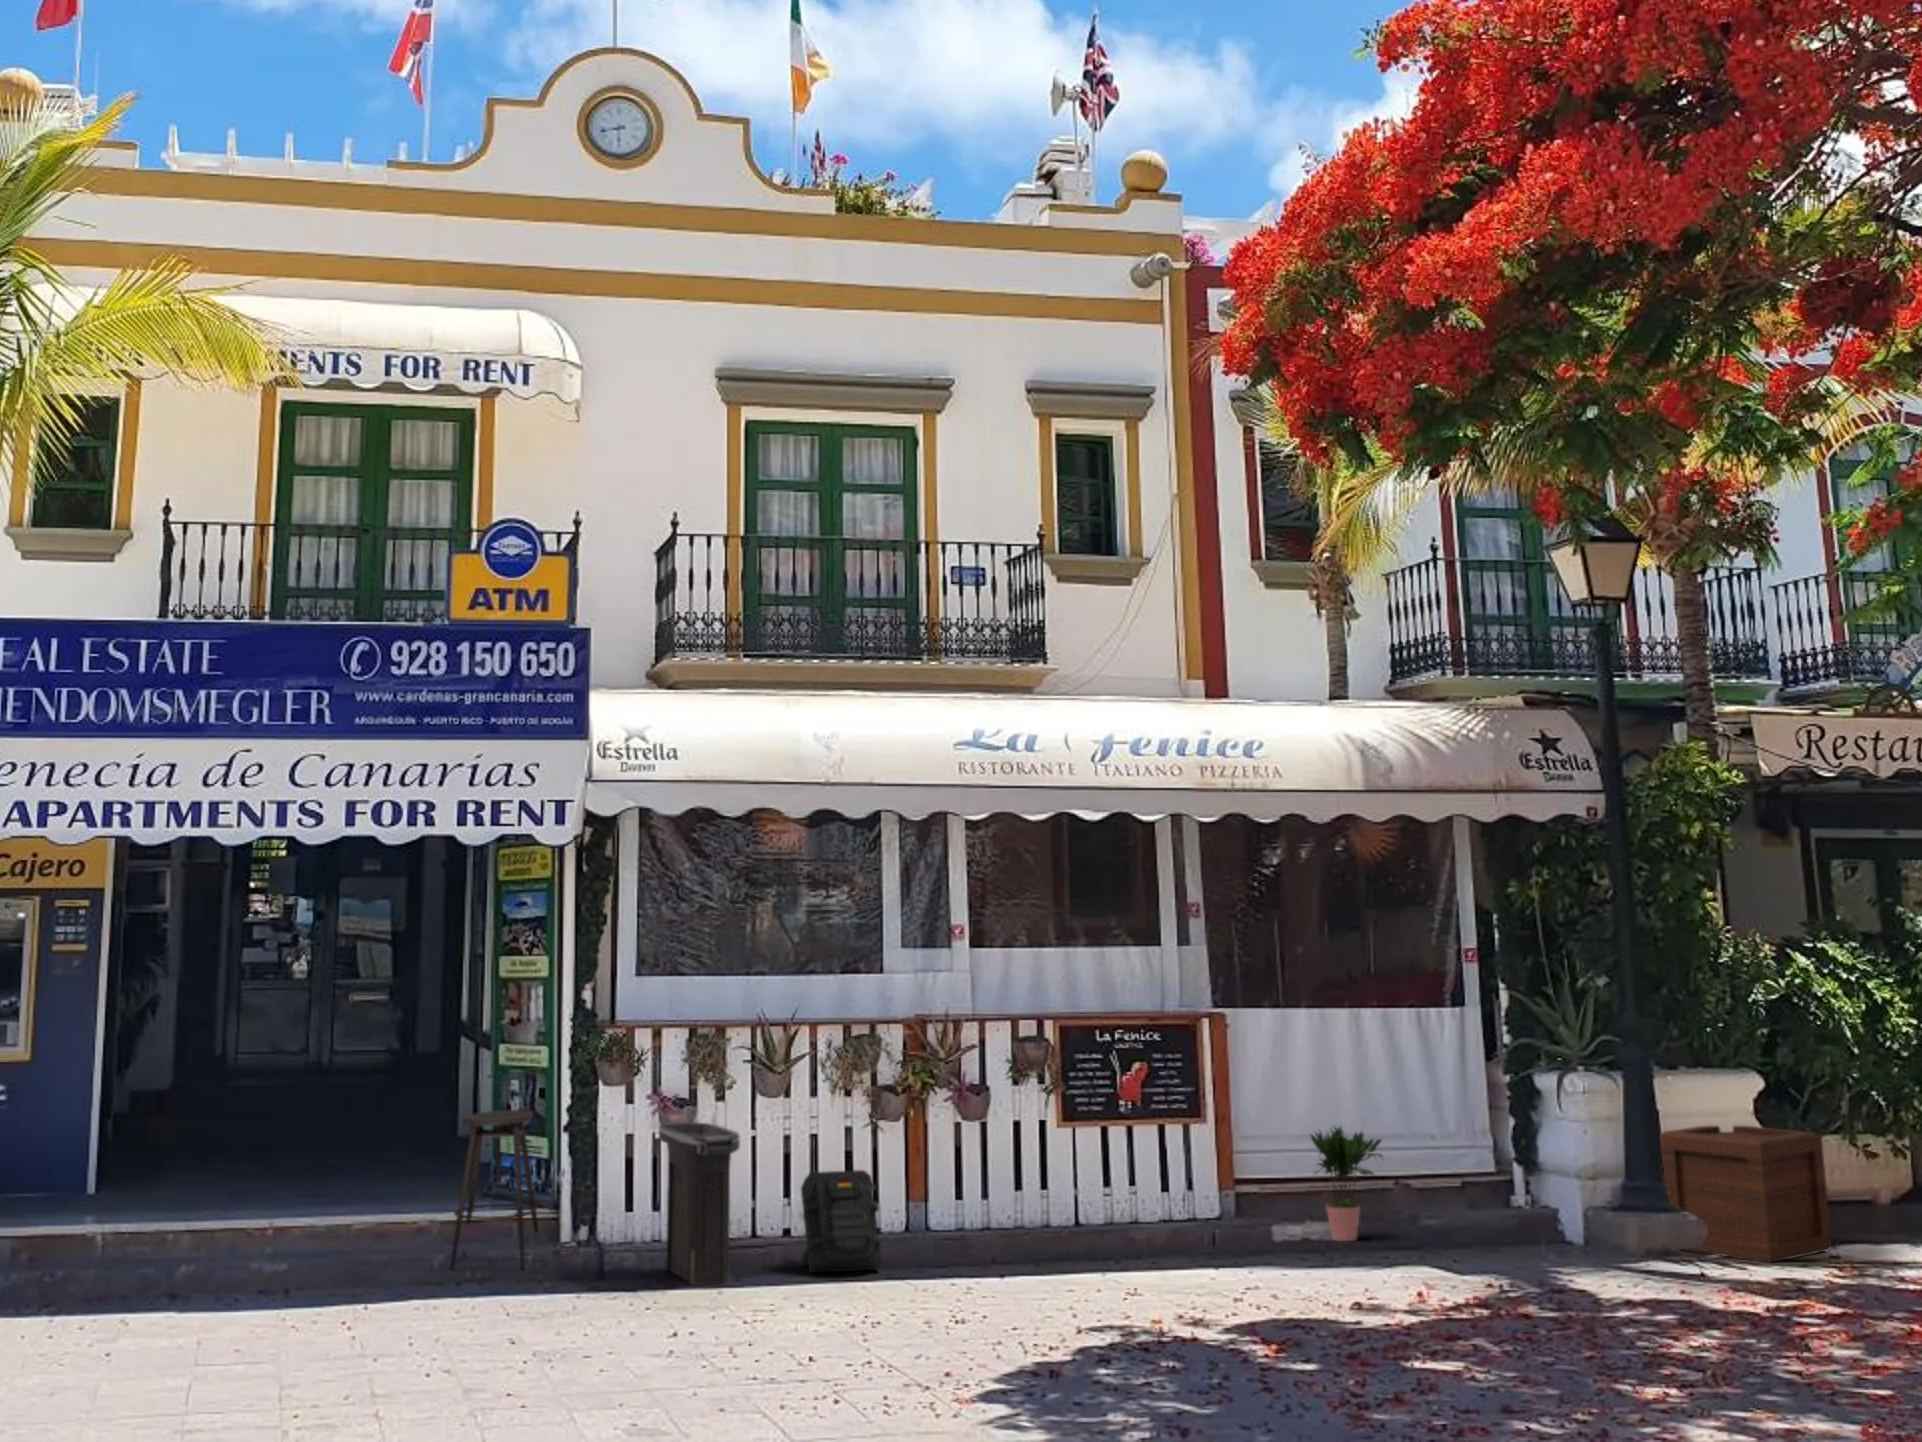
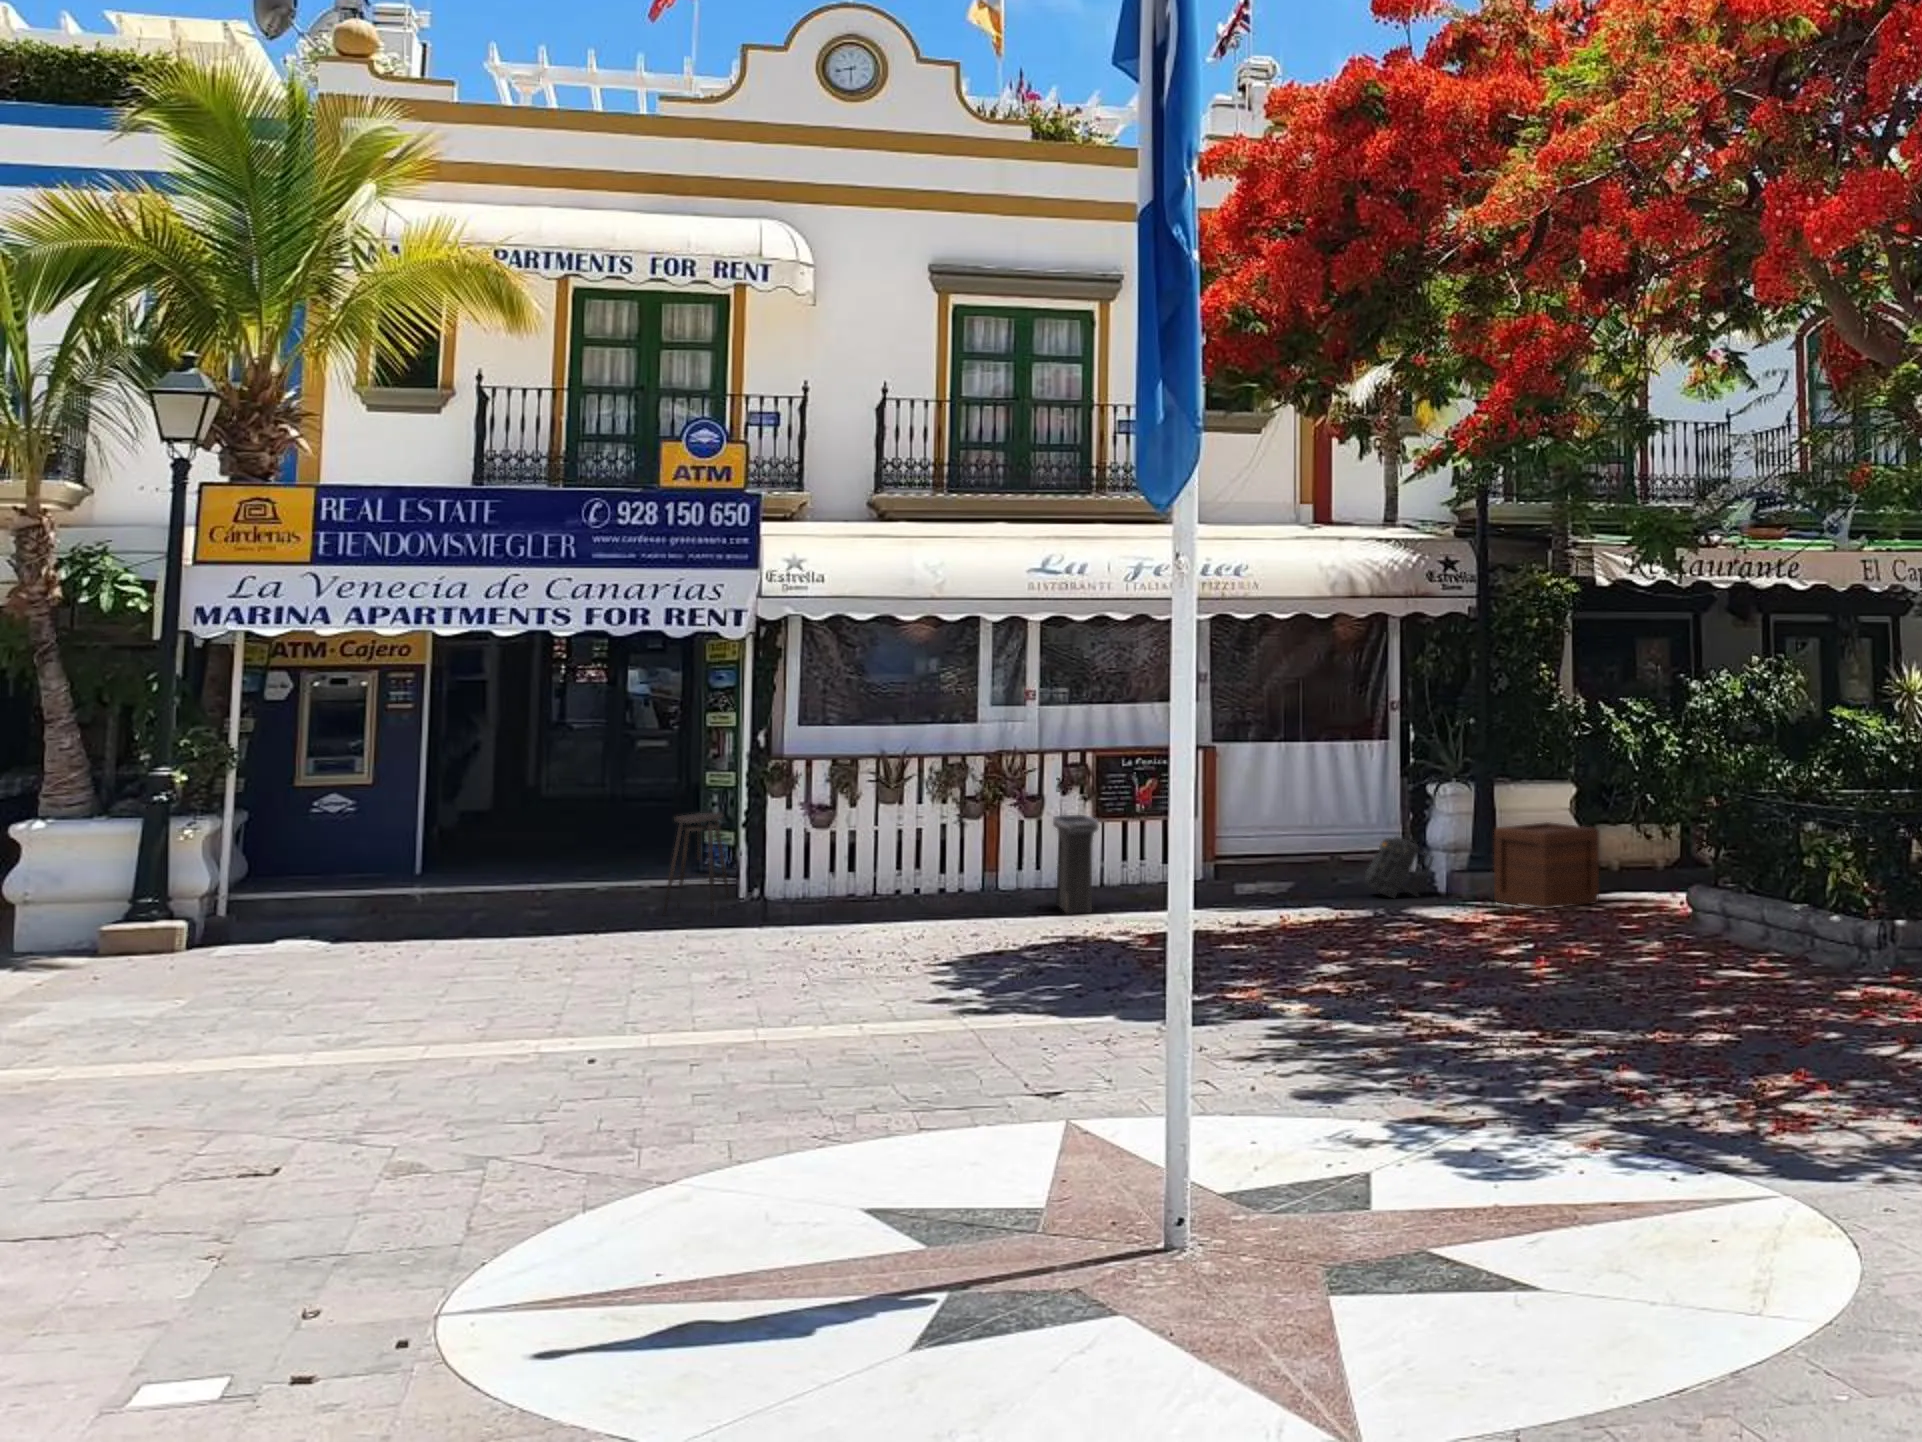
trash can: present [659,1122,740,1285] -> present [1053,815,1099,913]
potted plant: present [1311,1127,1382,1241] -> none [1268,822,1321,899]
backpack: present [801,1170,881,1273] -> present [1365,837,1433,898]

